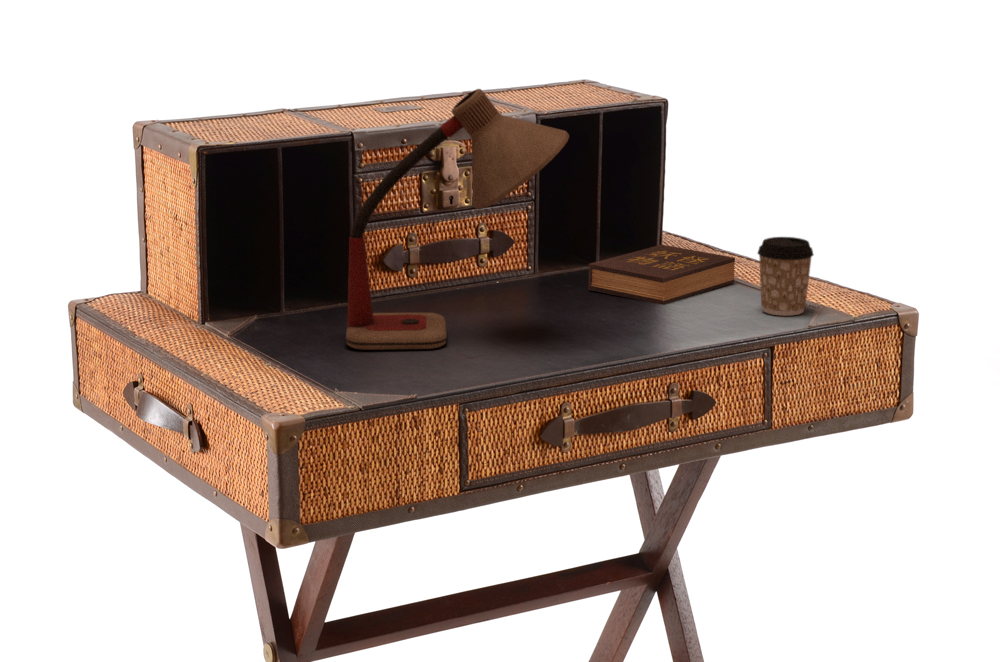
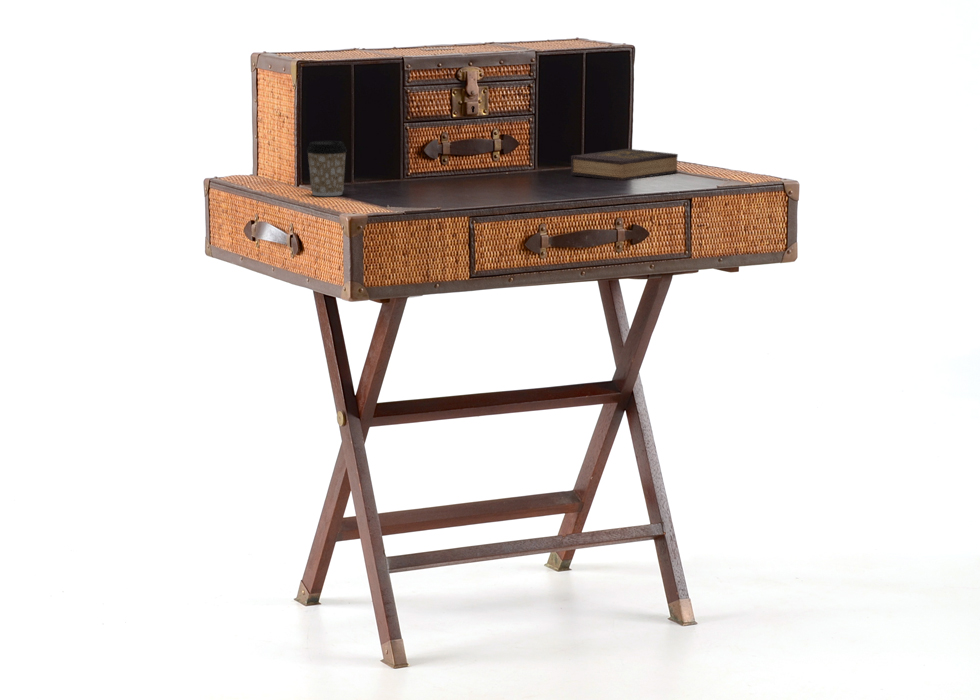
desk lamp: present [345,89,569,350] -> none [396,18,549,195]
coffee cup: present [758,237,813,316] -> present [307,141,347,196]

